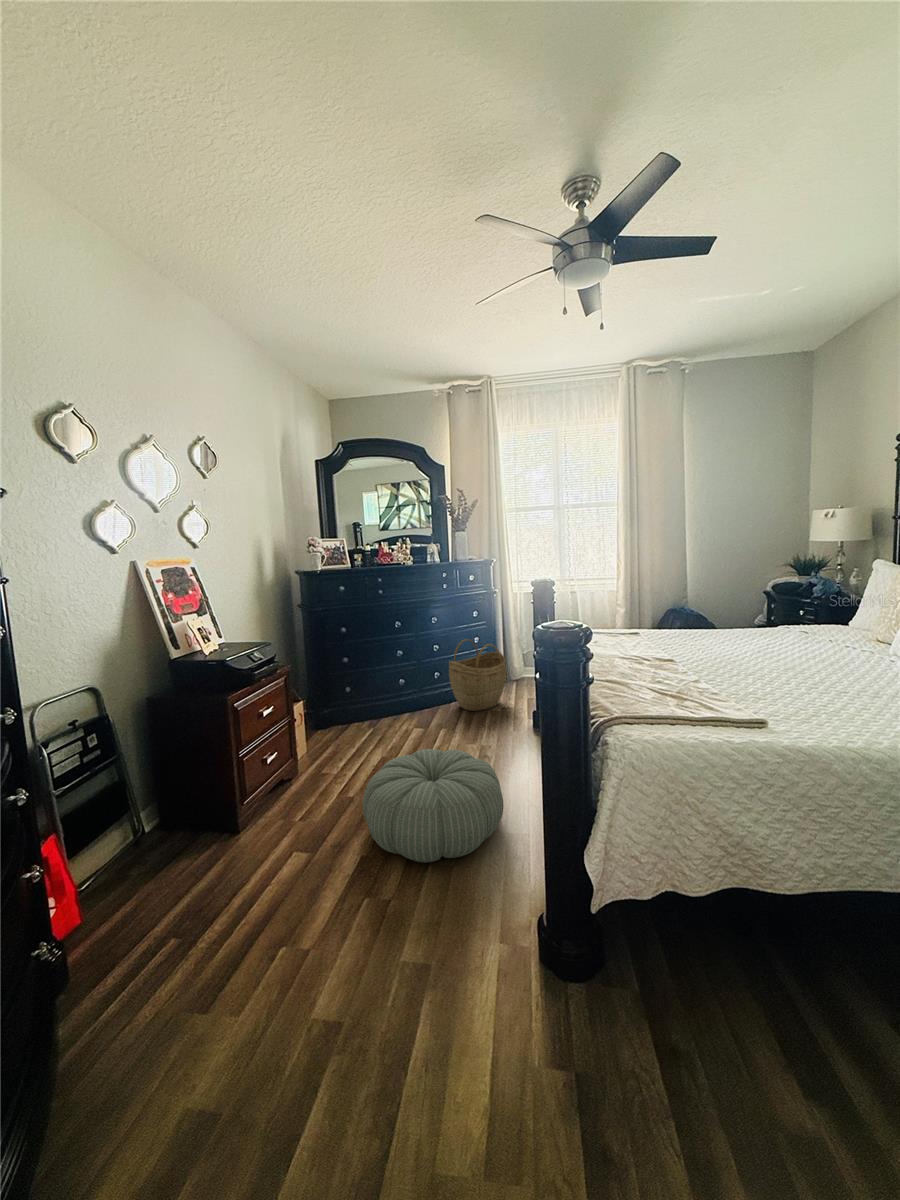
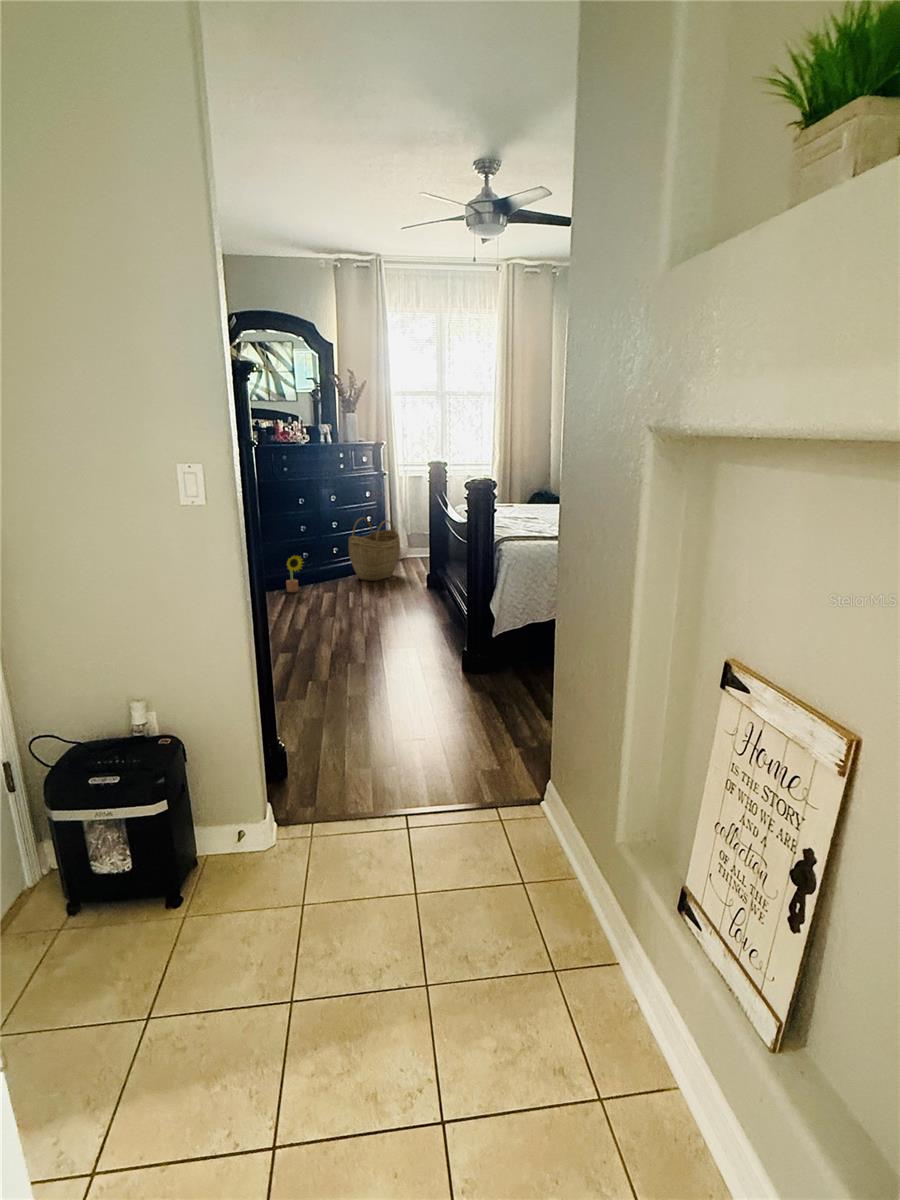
decorative plant: none [373,684,394,724] -> present [286,556,303,592]
pouf: present [363,749,504,862] -> none [325,587,426,648]

